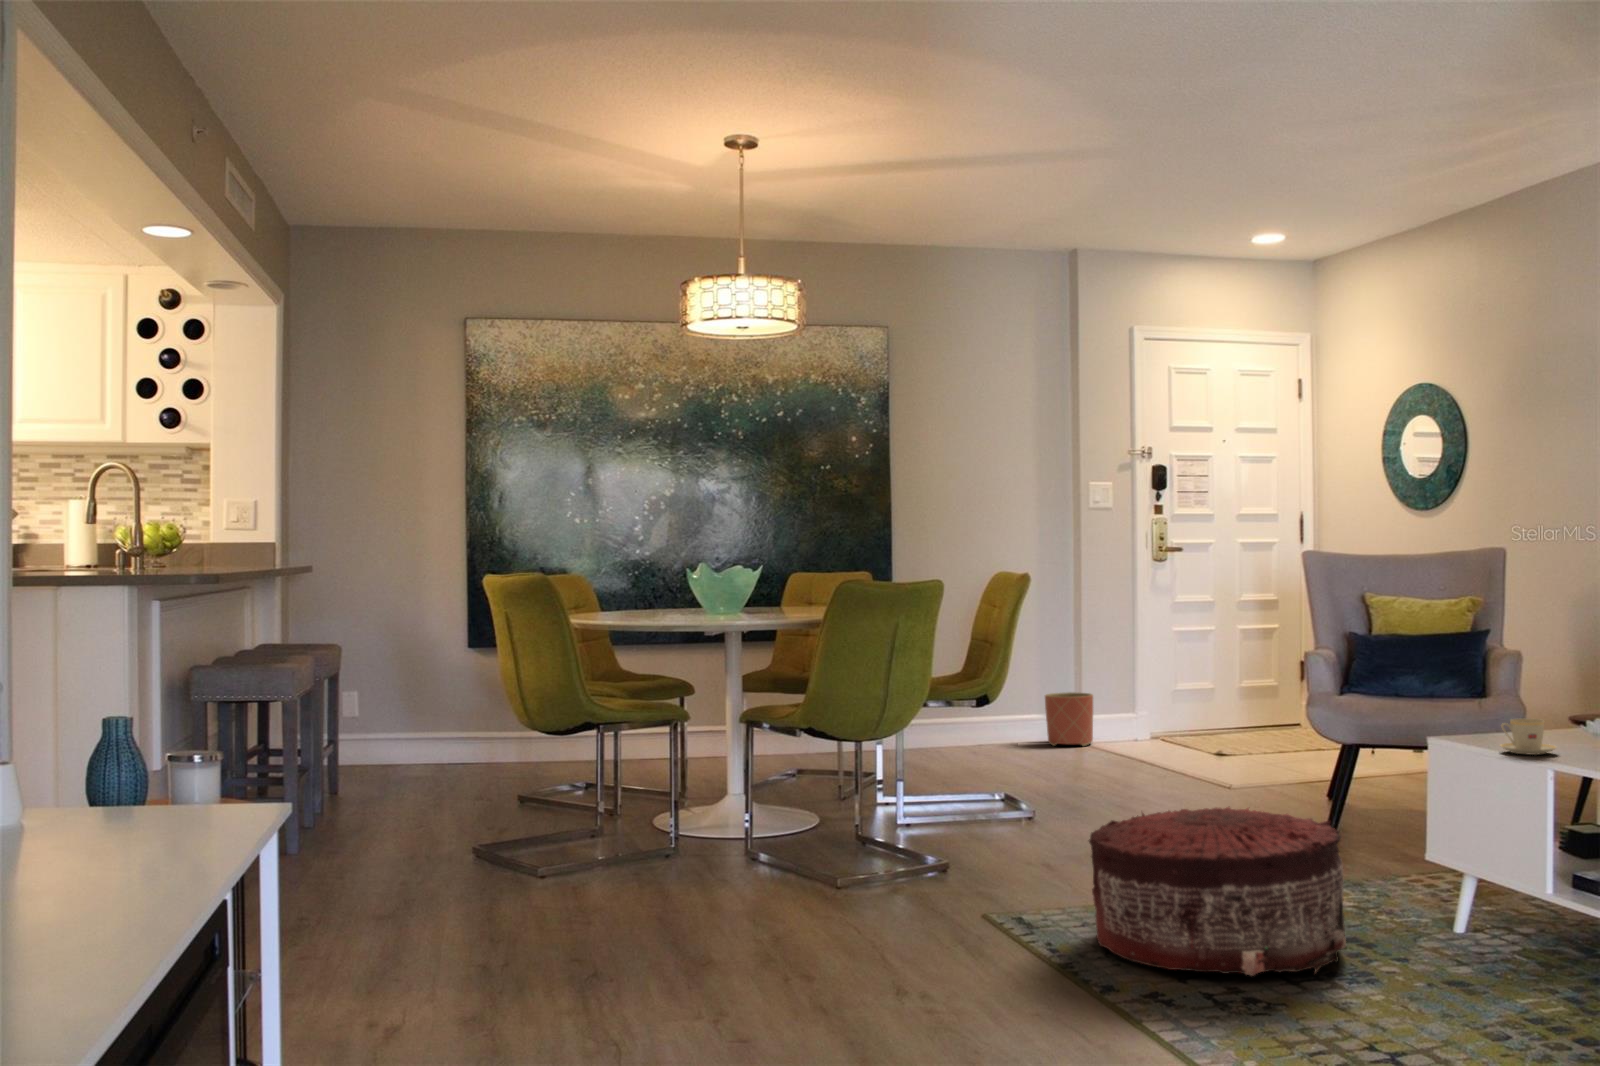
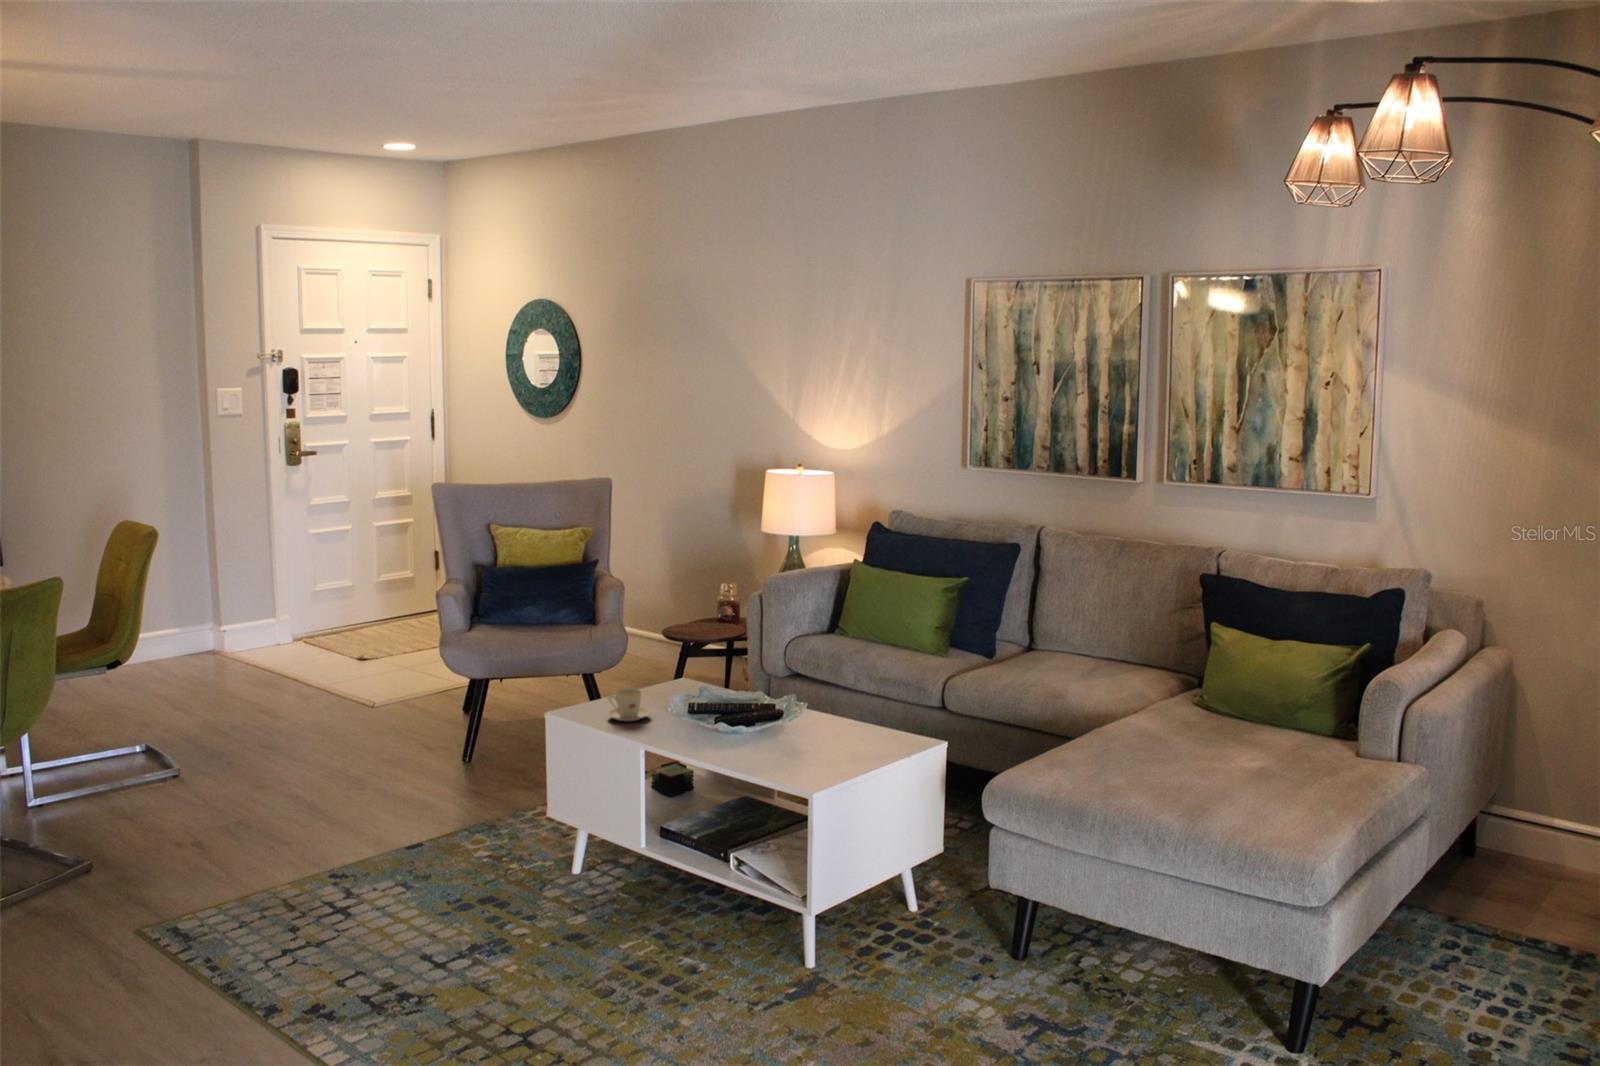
planter: present [1045,692,1093,746] -> none [174,603,228,661]
pouf: present [1089,807,1346,976] -> none [243,788,485,977]

